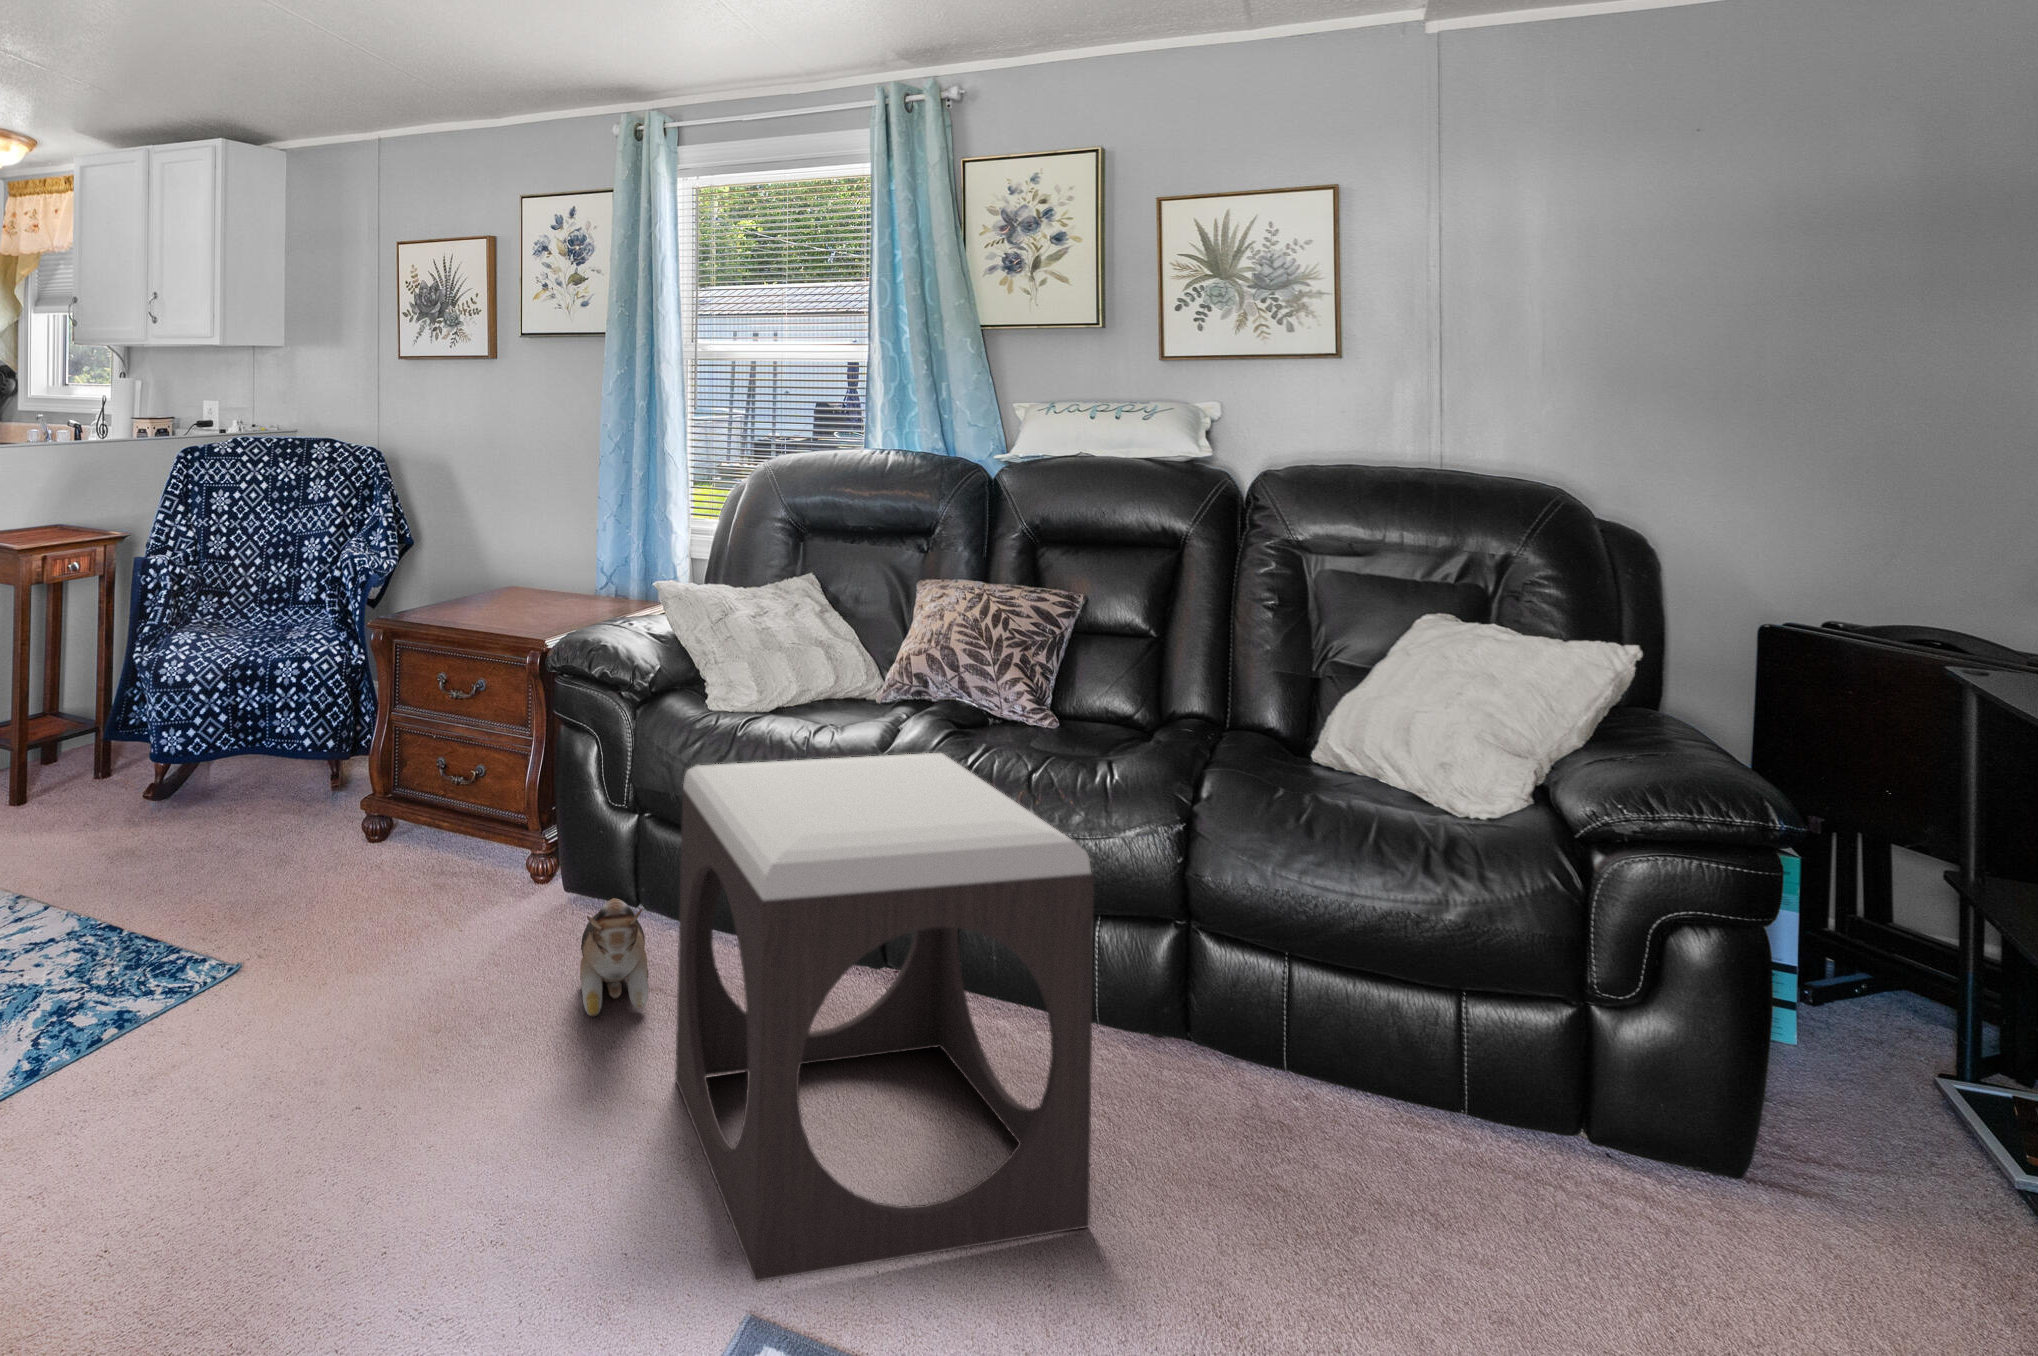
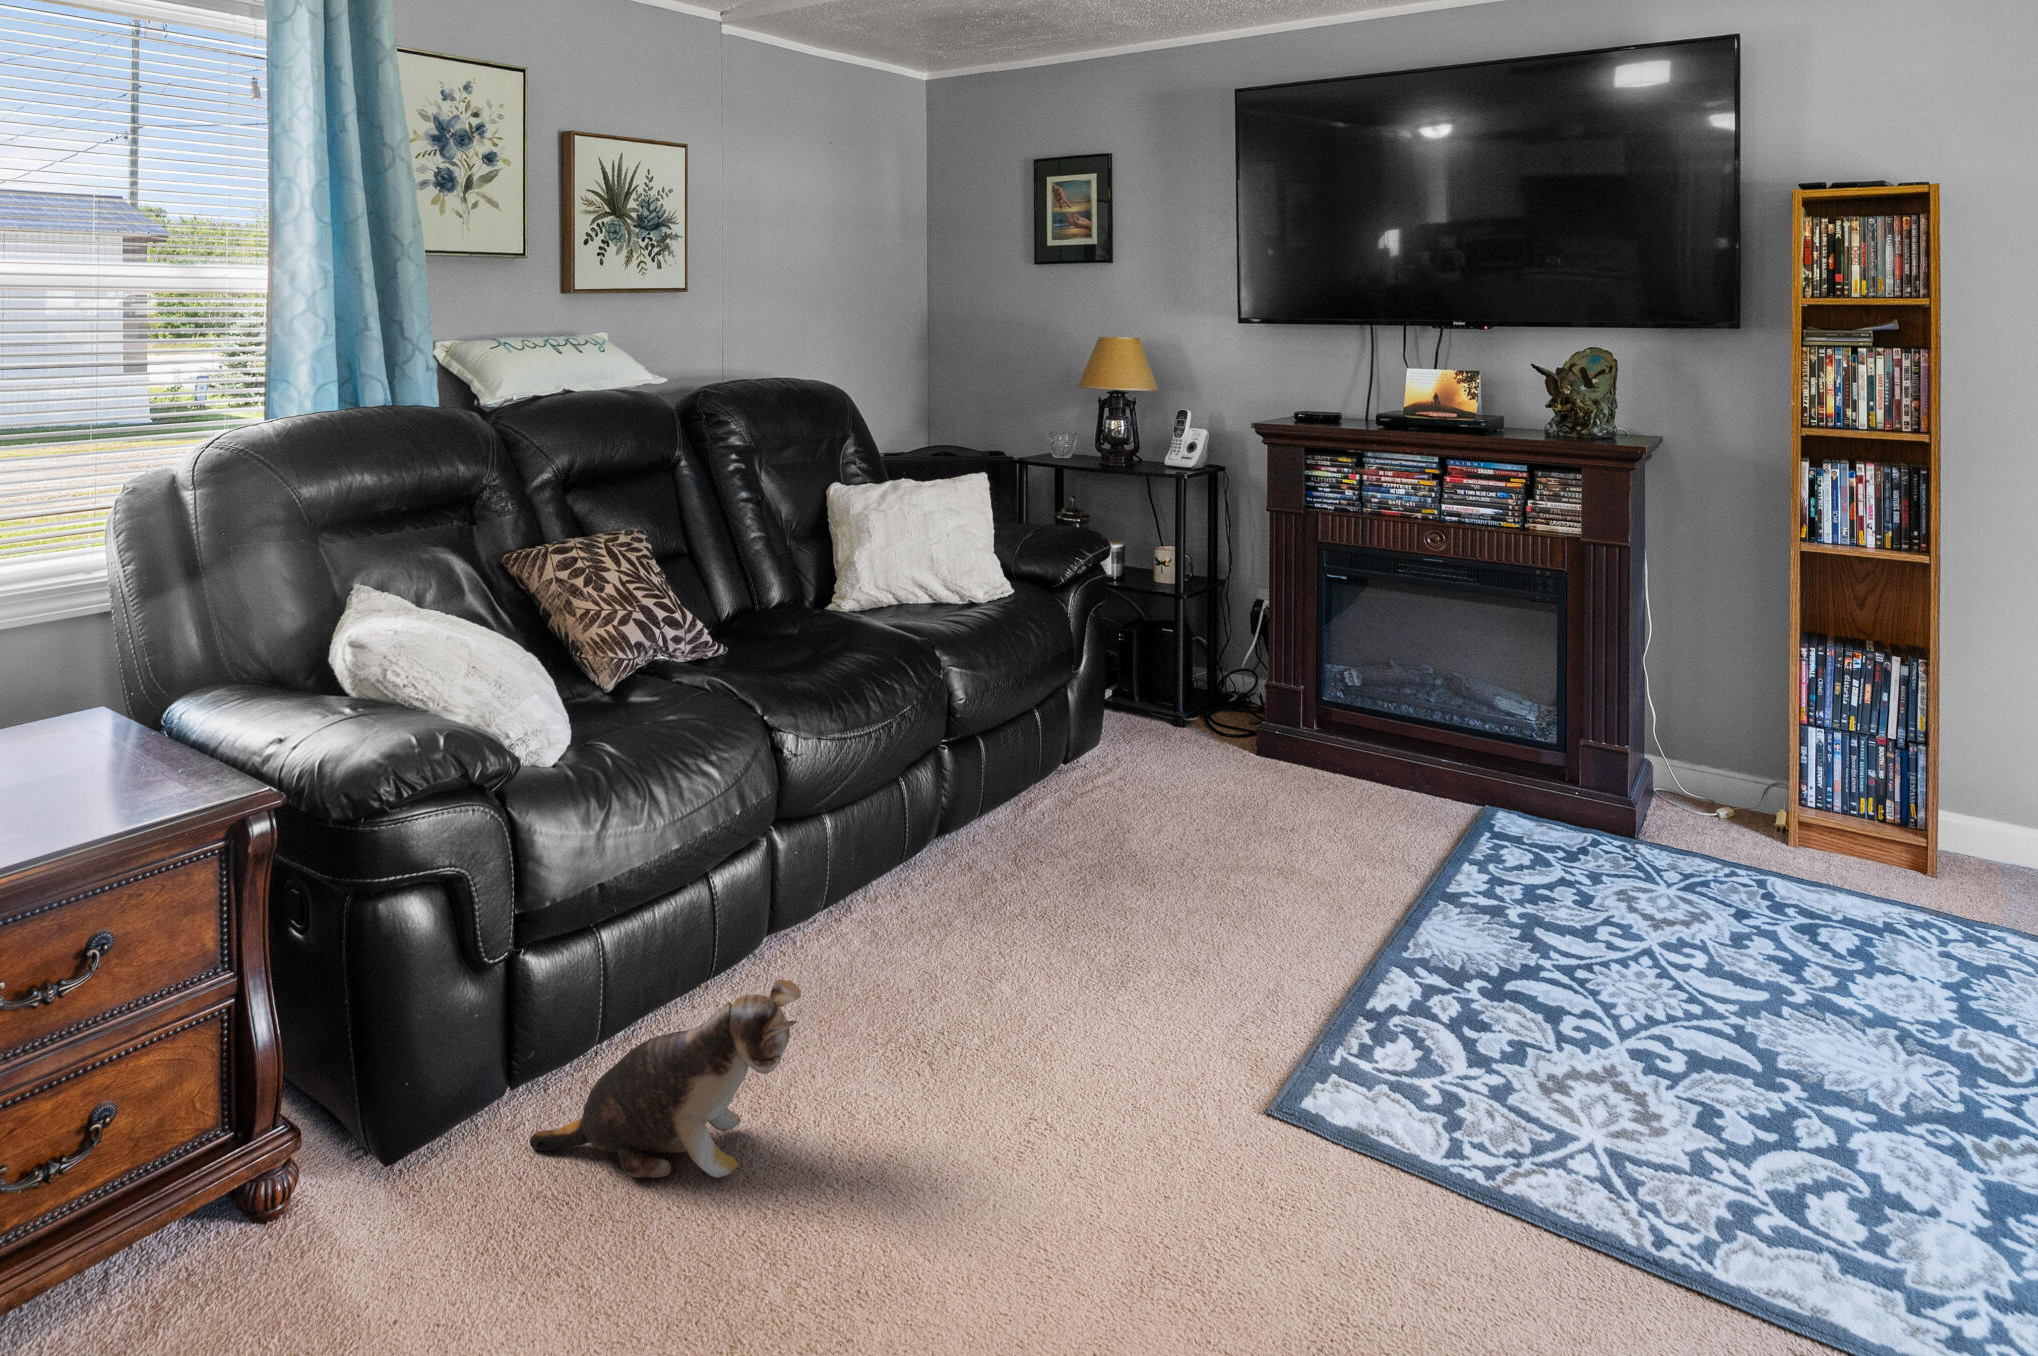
footstool: present [675,753,1094,1282] -> none [859,657,1219,1118]

